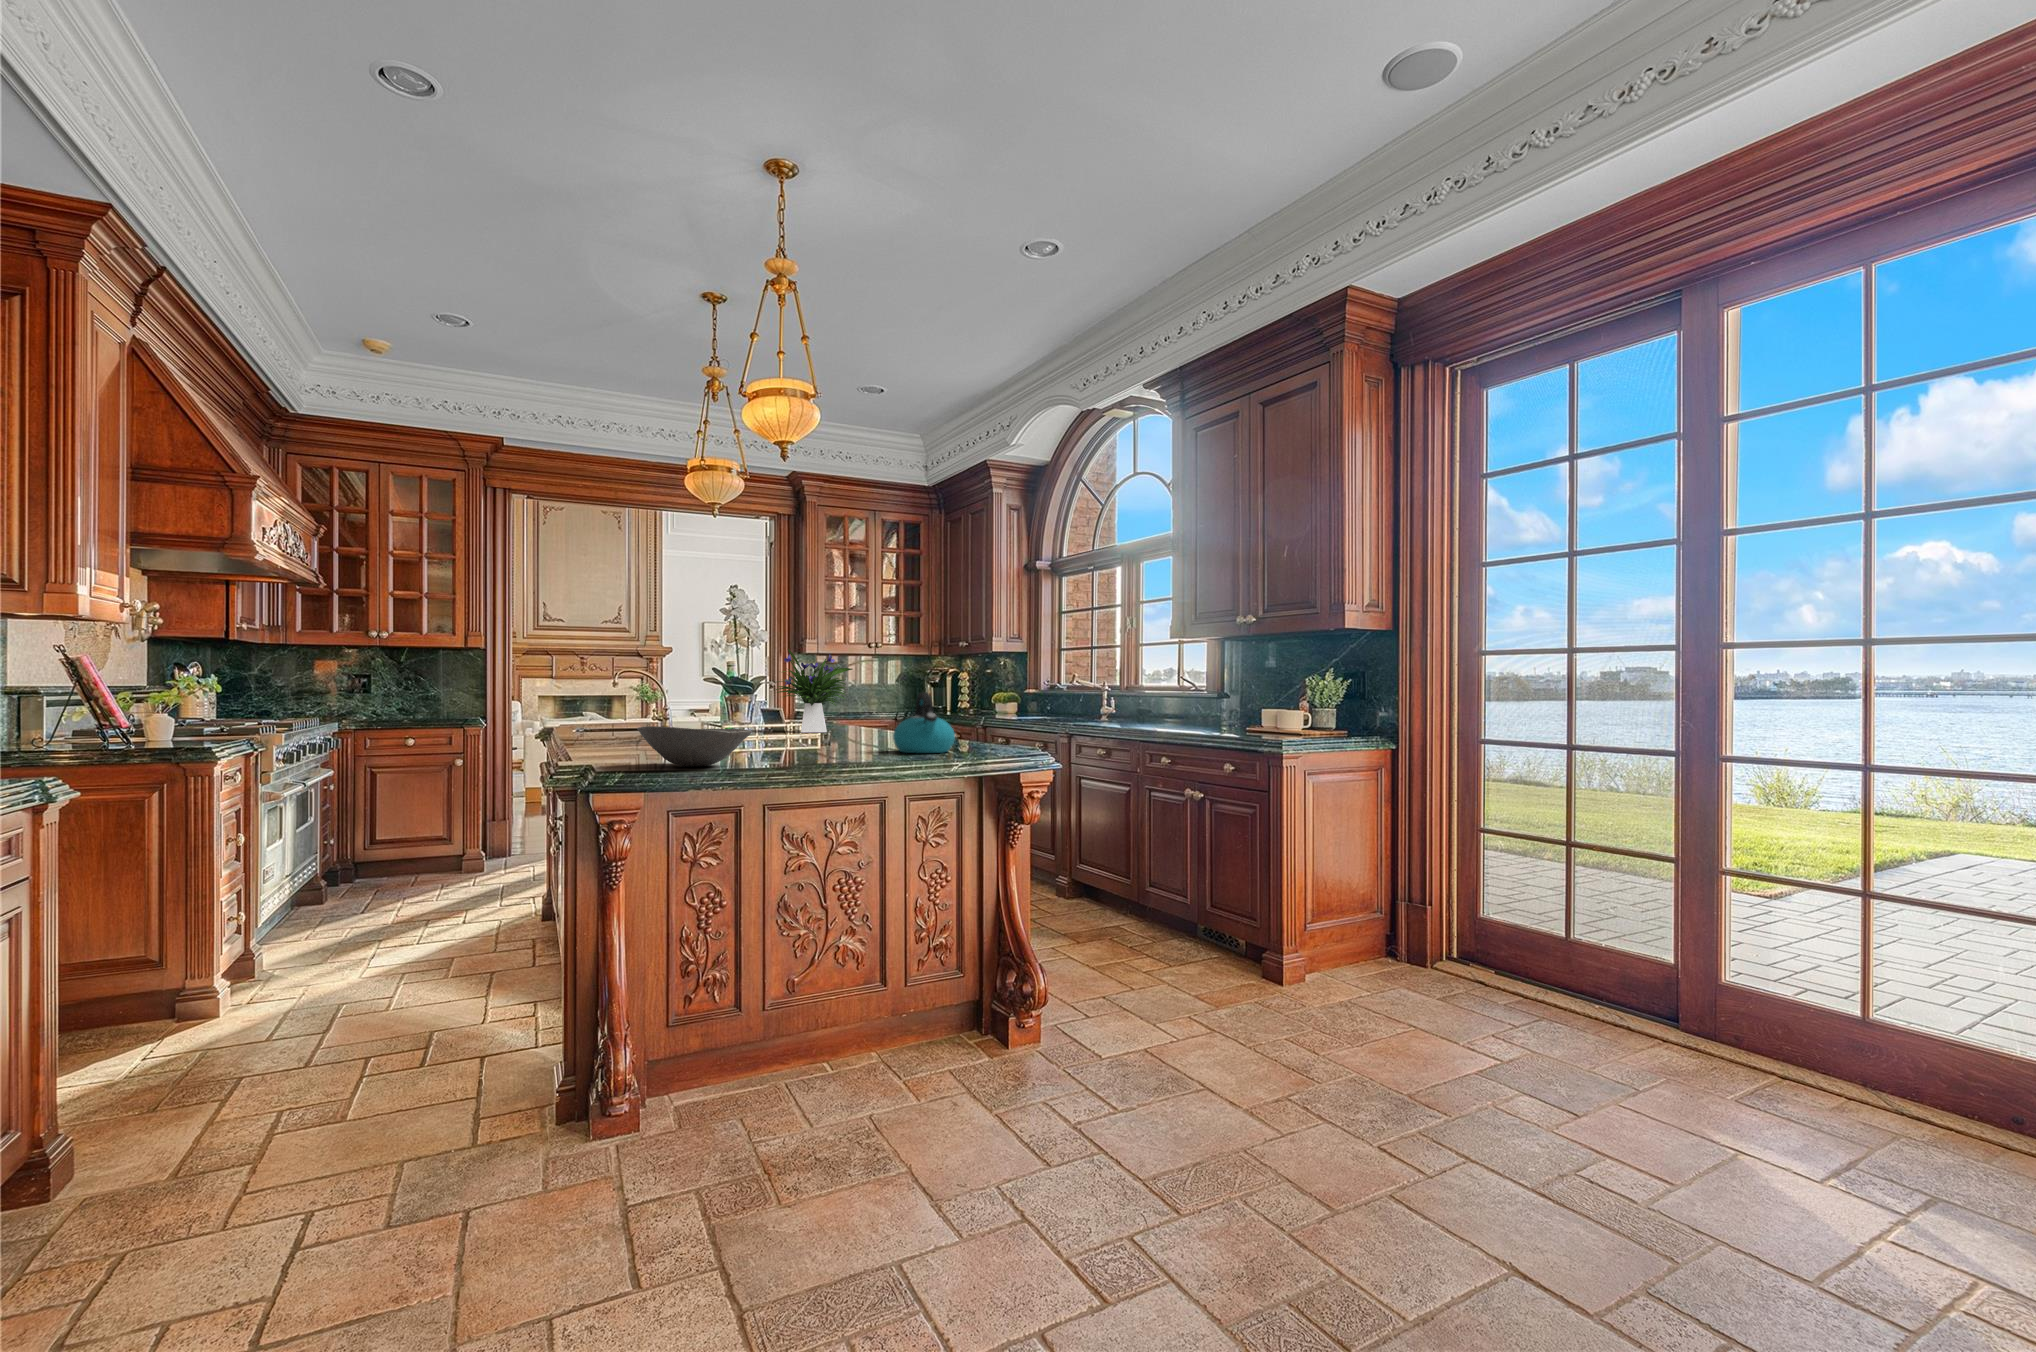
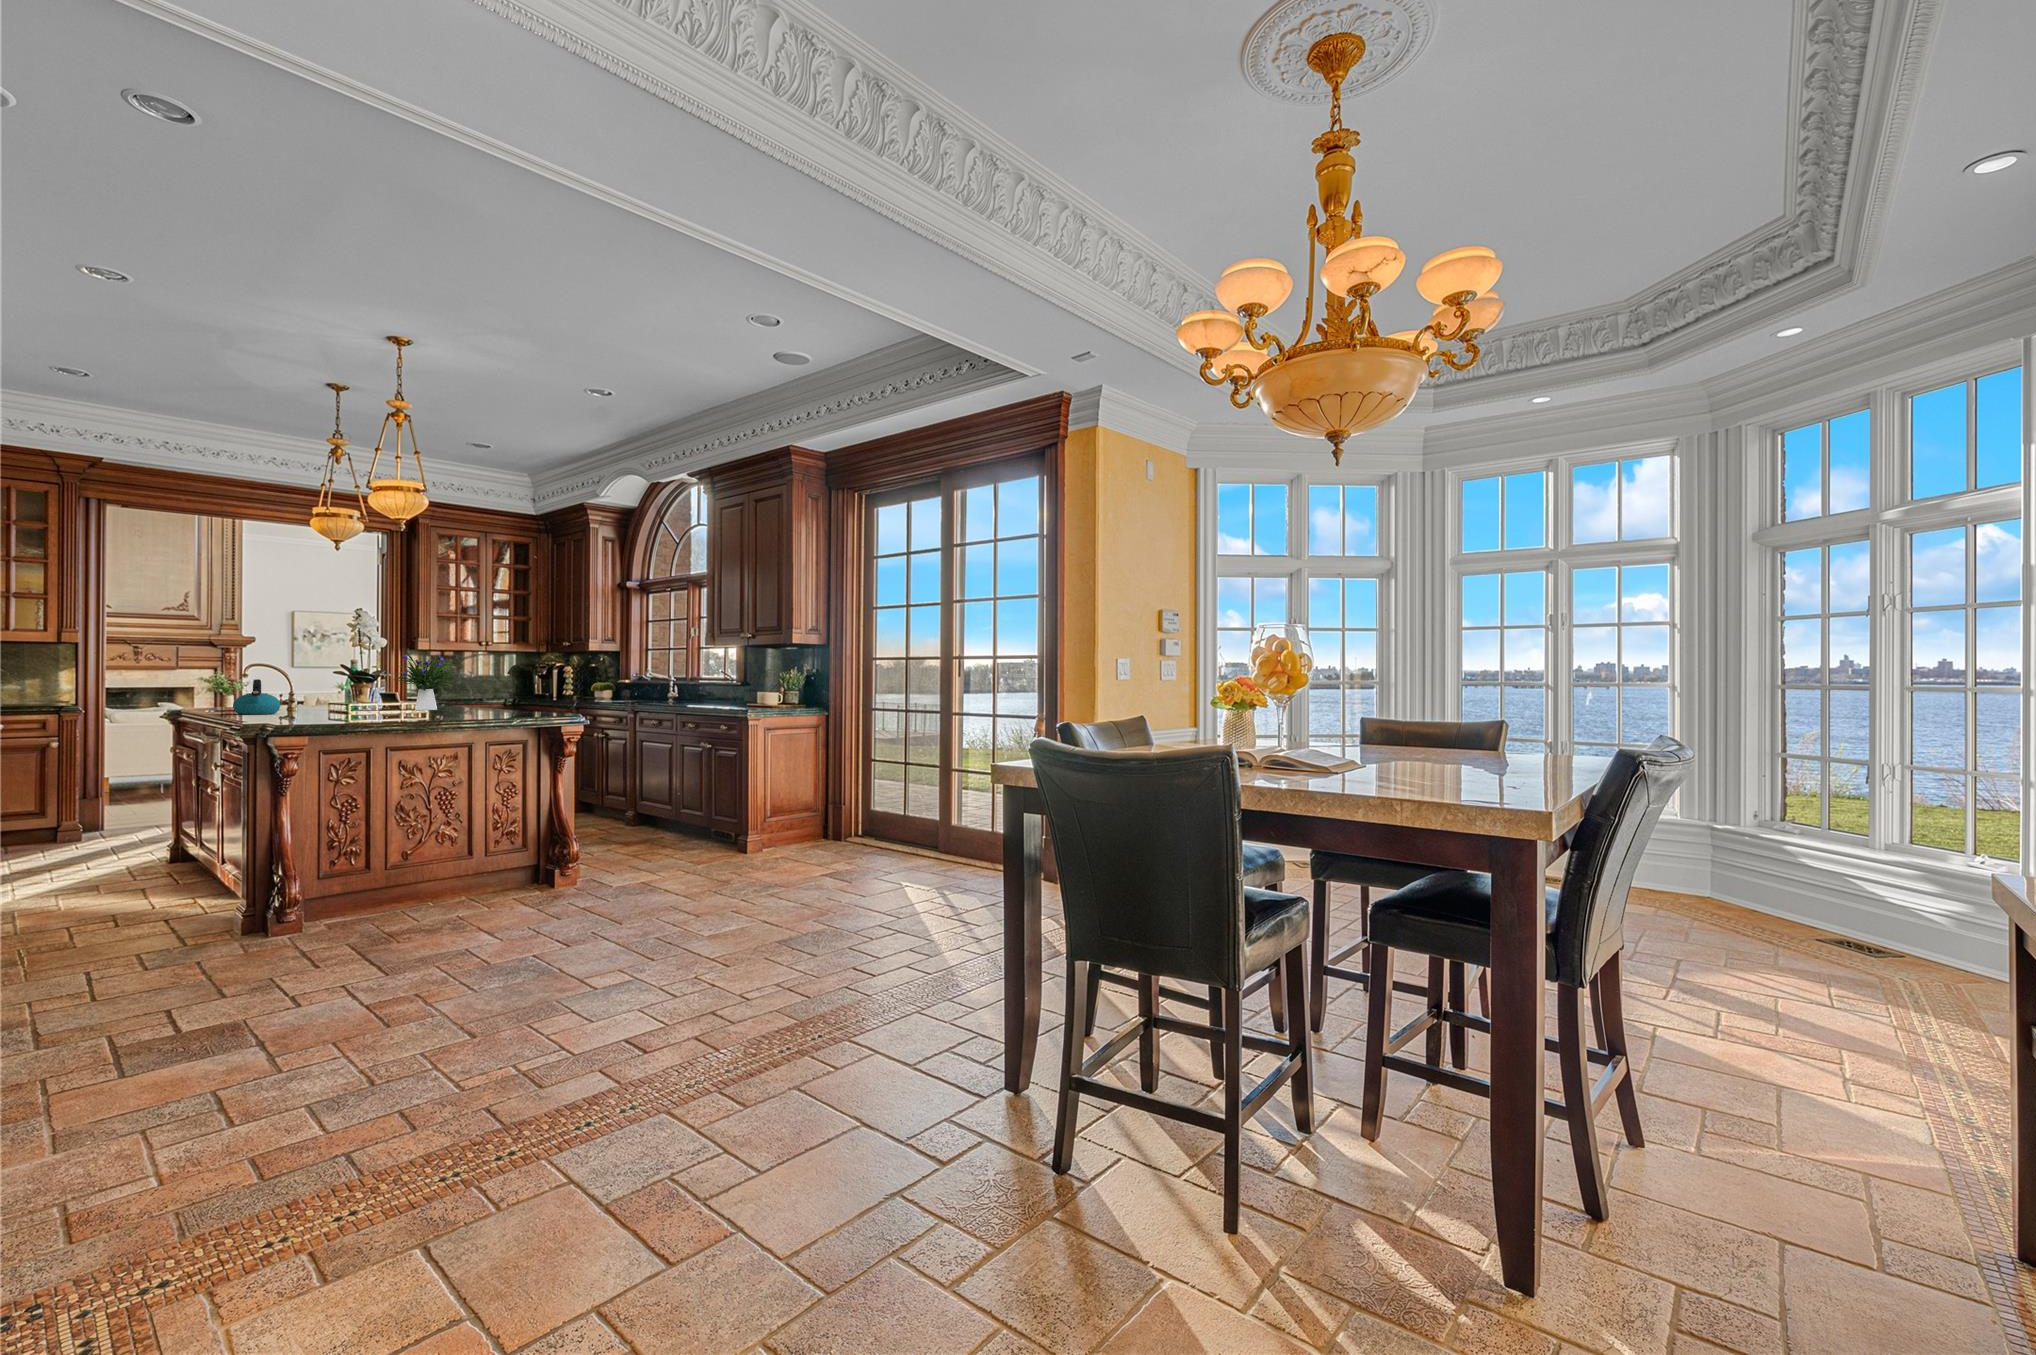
kettle: present [893,692,955,753] -> present [233,679,280,715]
bowl: present [637,726,752,767] -> none [300,700,379,724]

